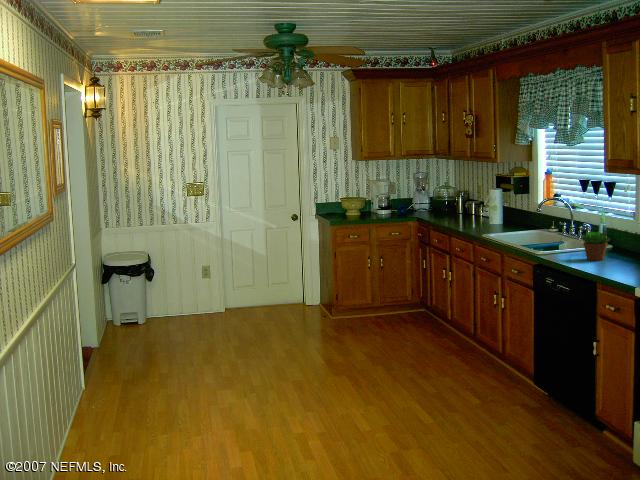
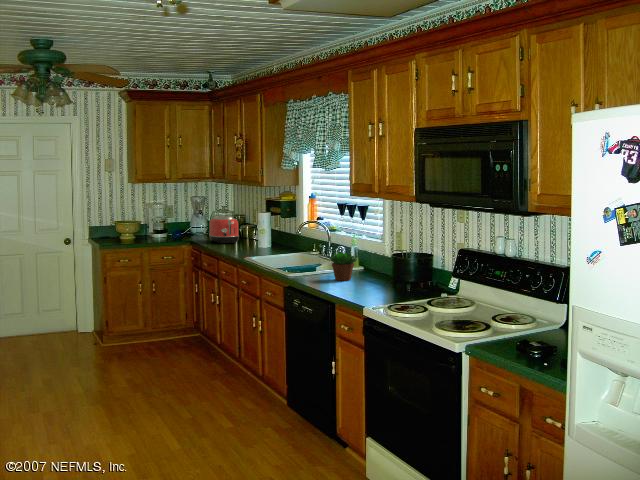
toaster: none [435,192,466,220] -> present [209,216,239,244]

